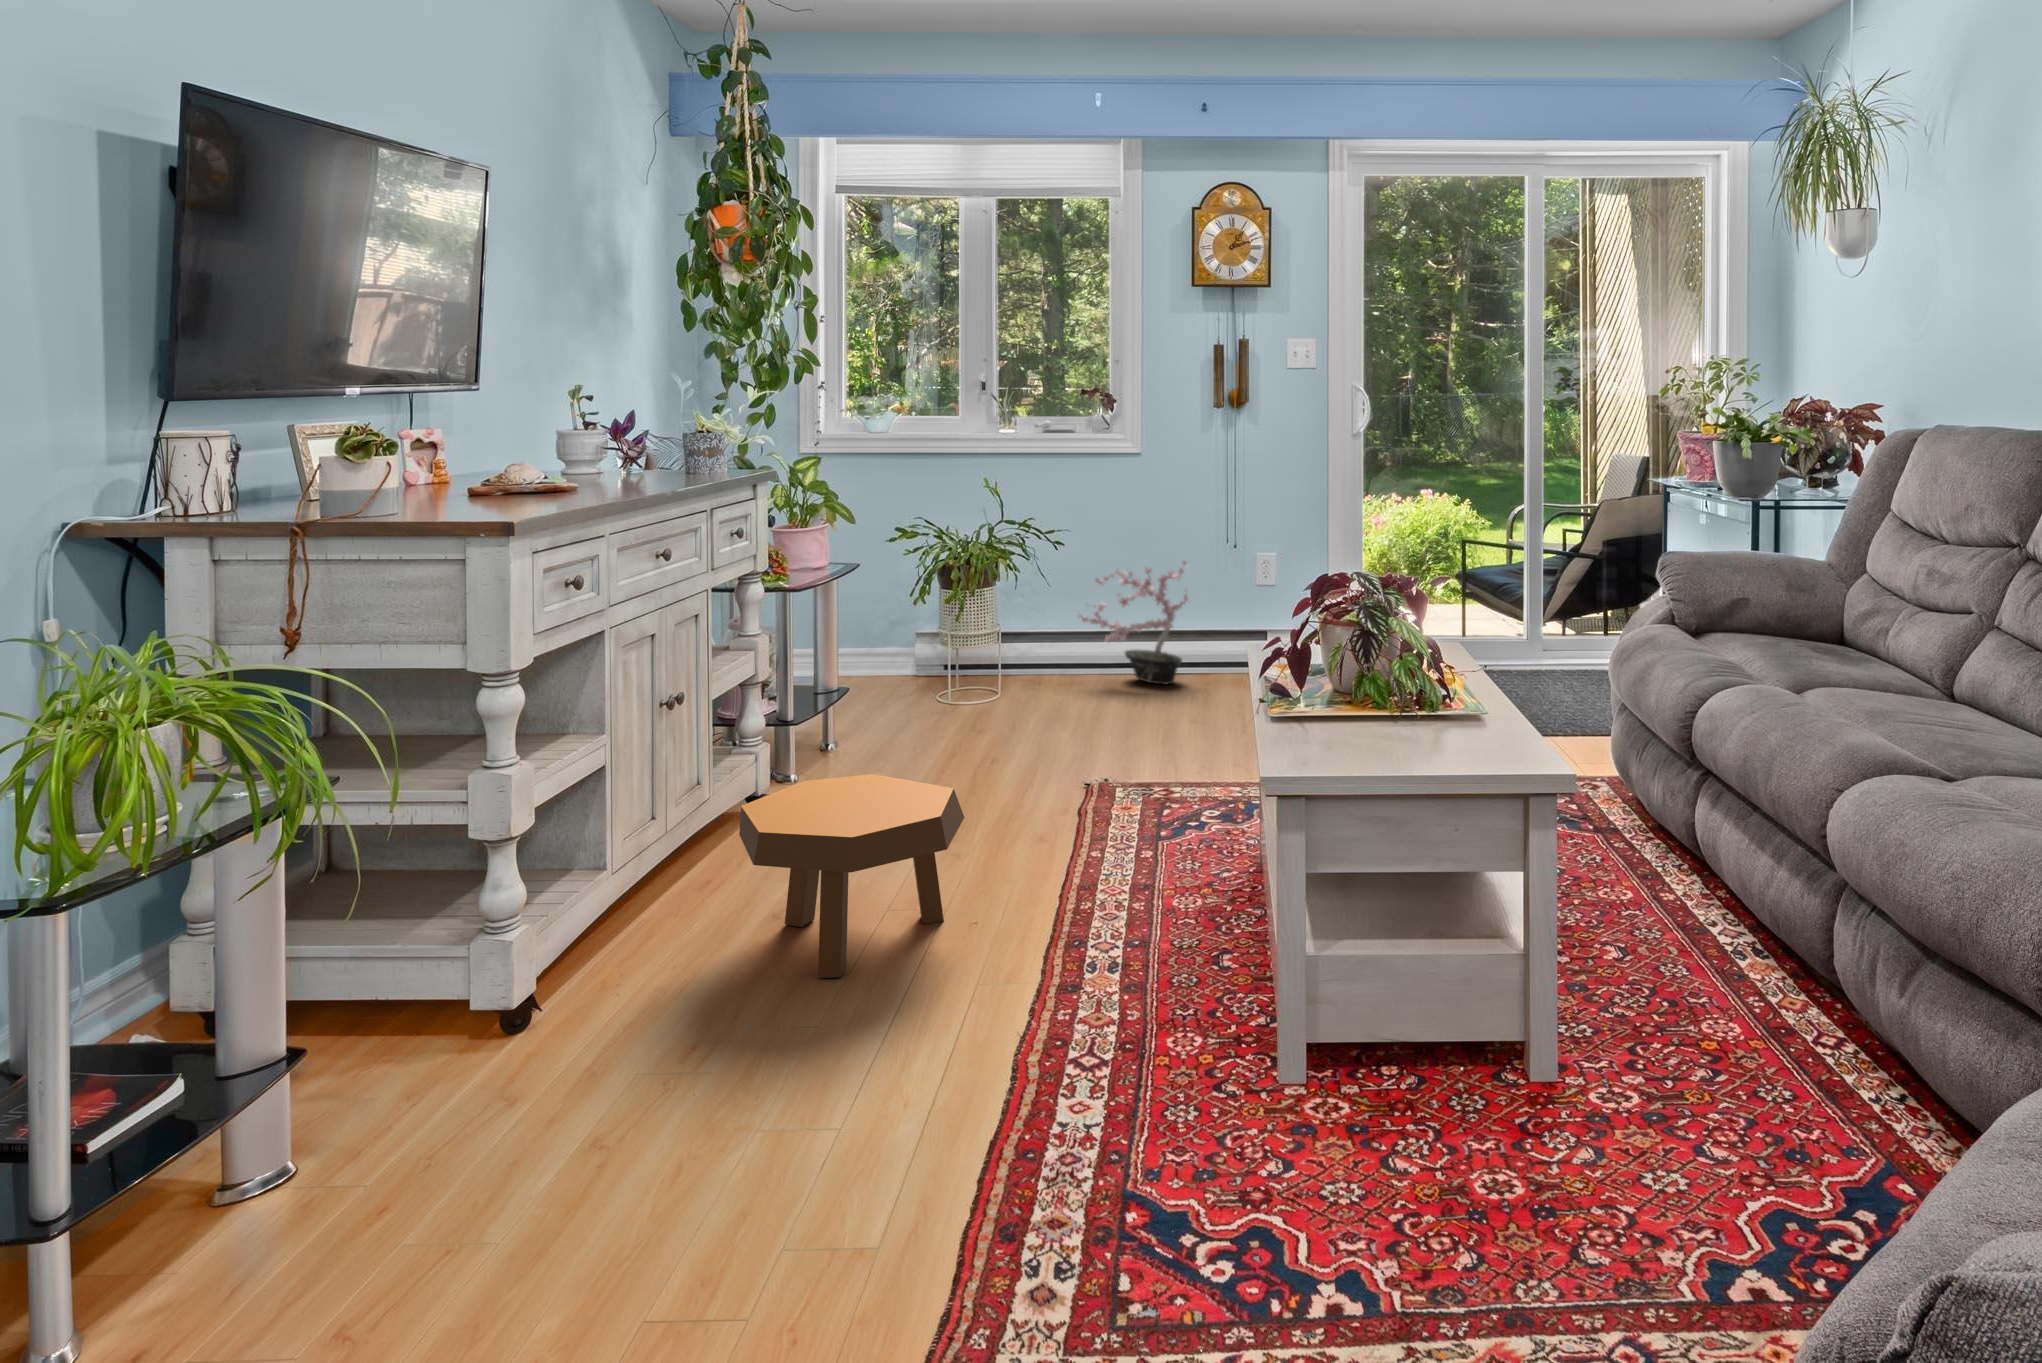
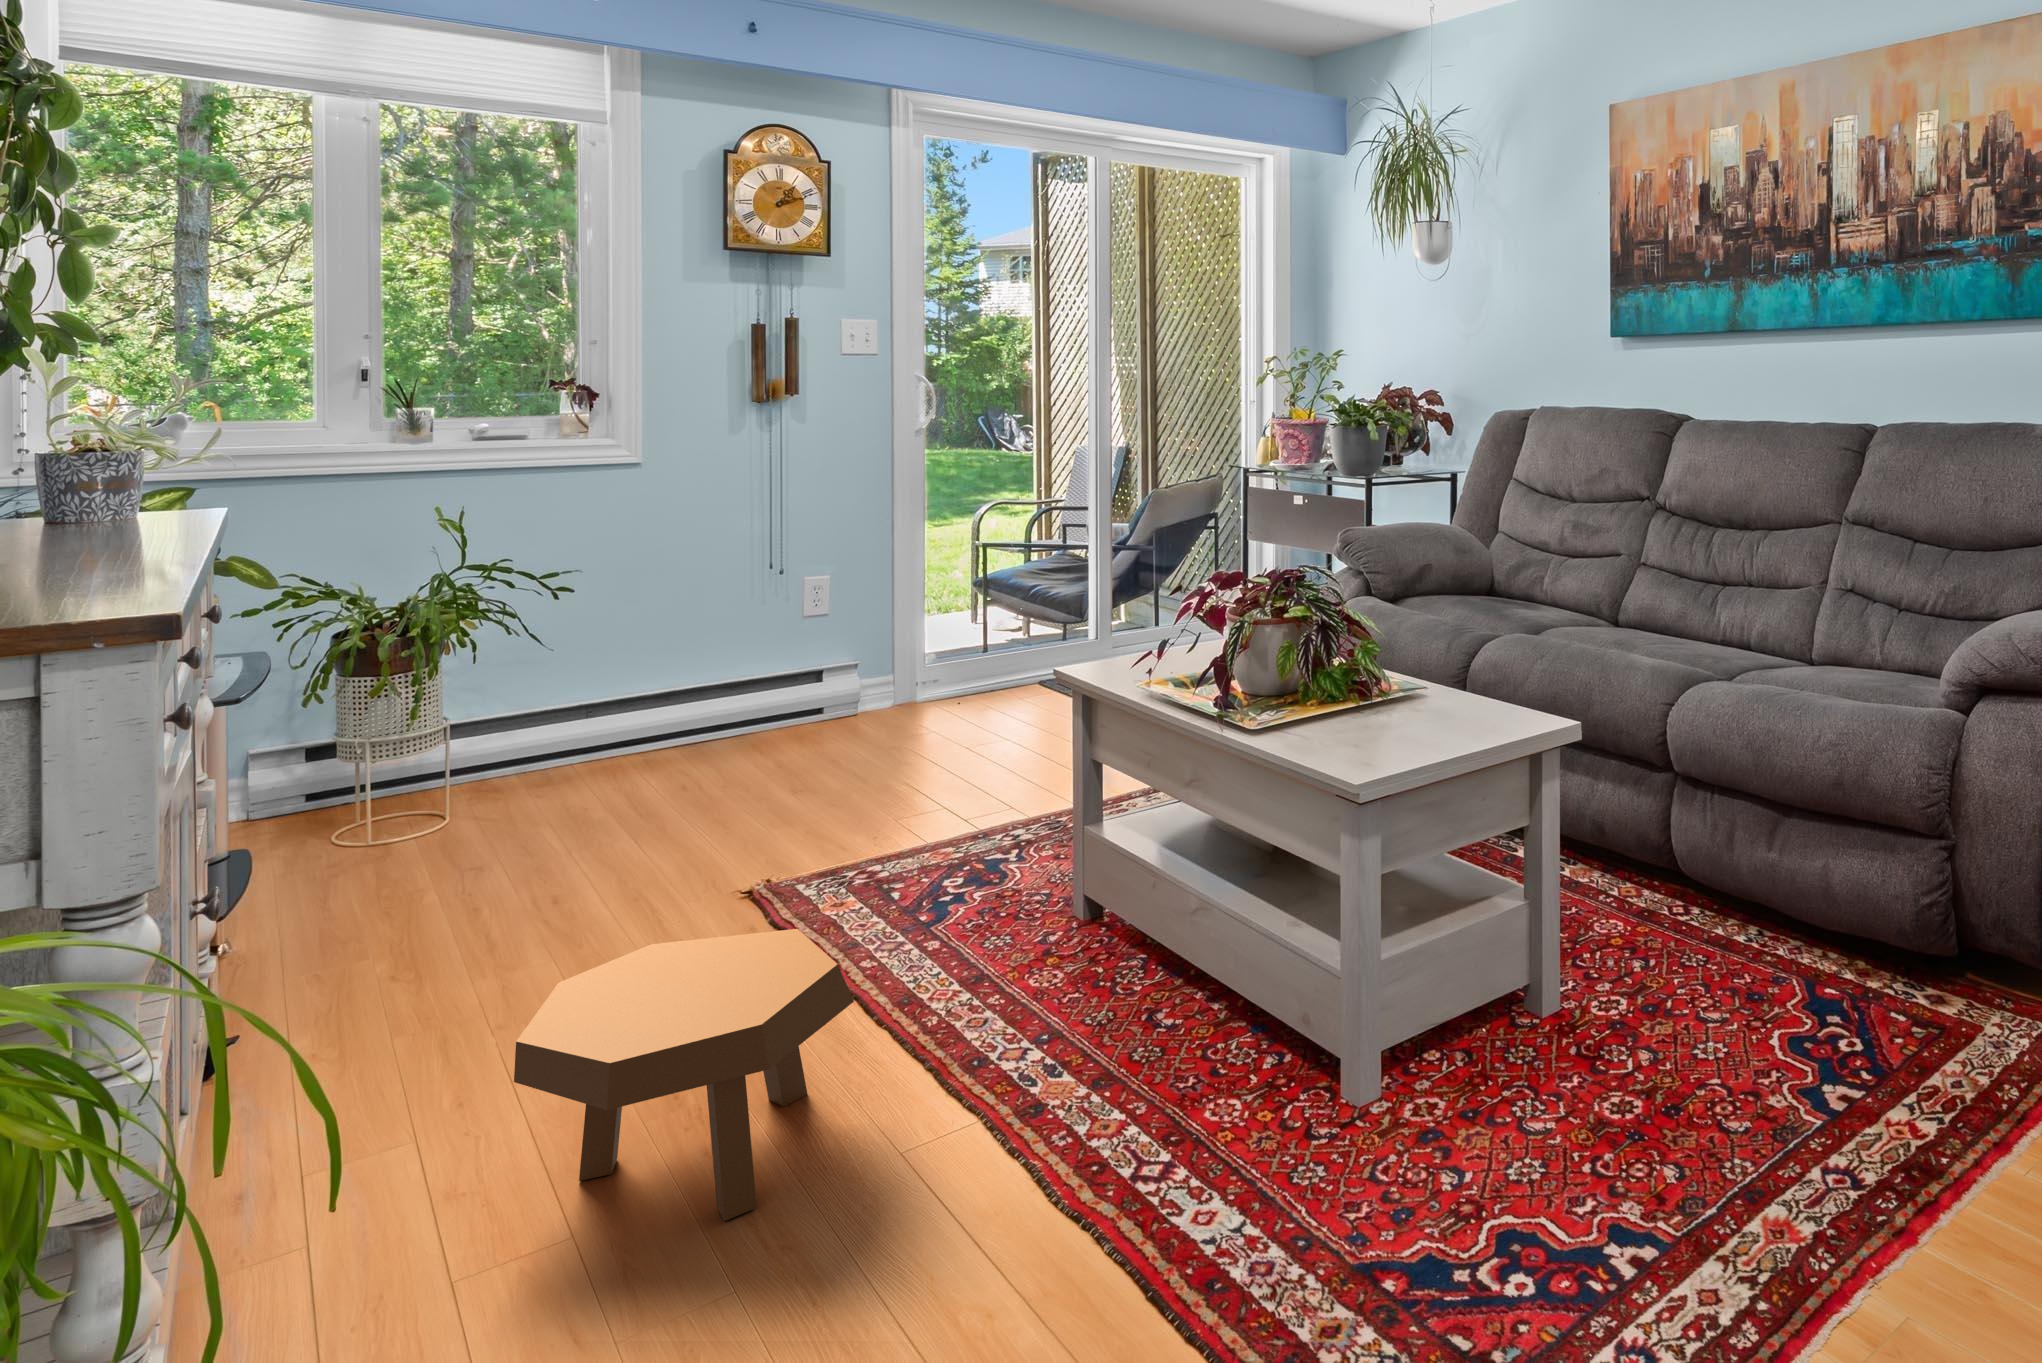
potted plant: present [1077,561,1188,684] -> none [610,599,772,753]

